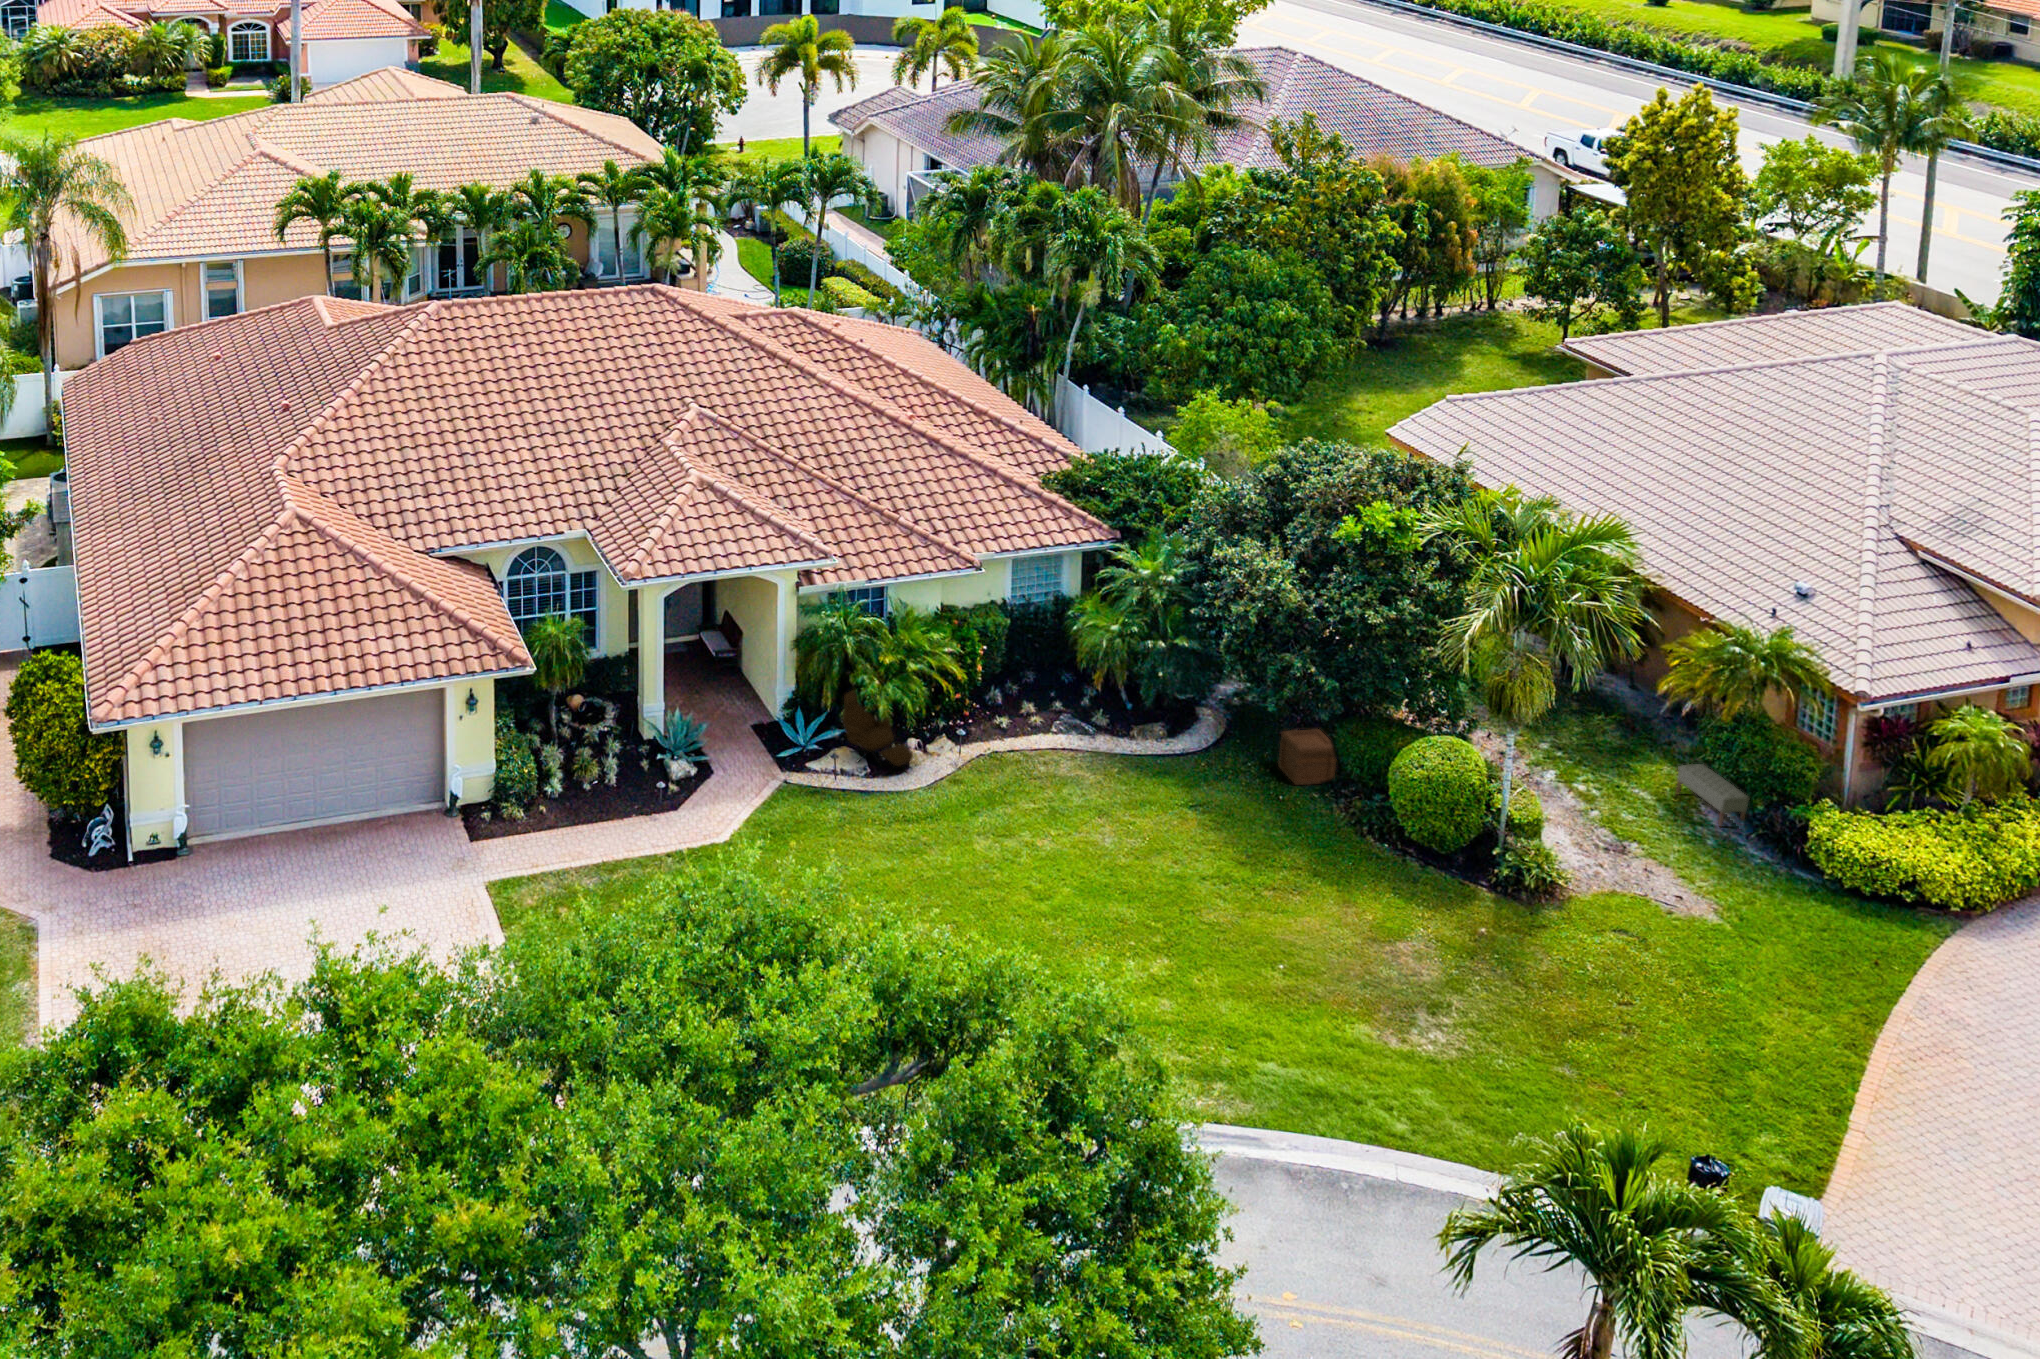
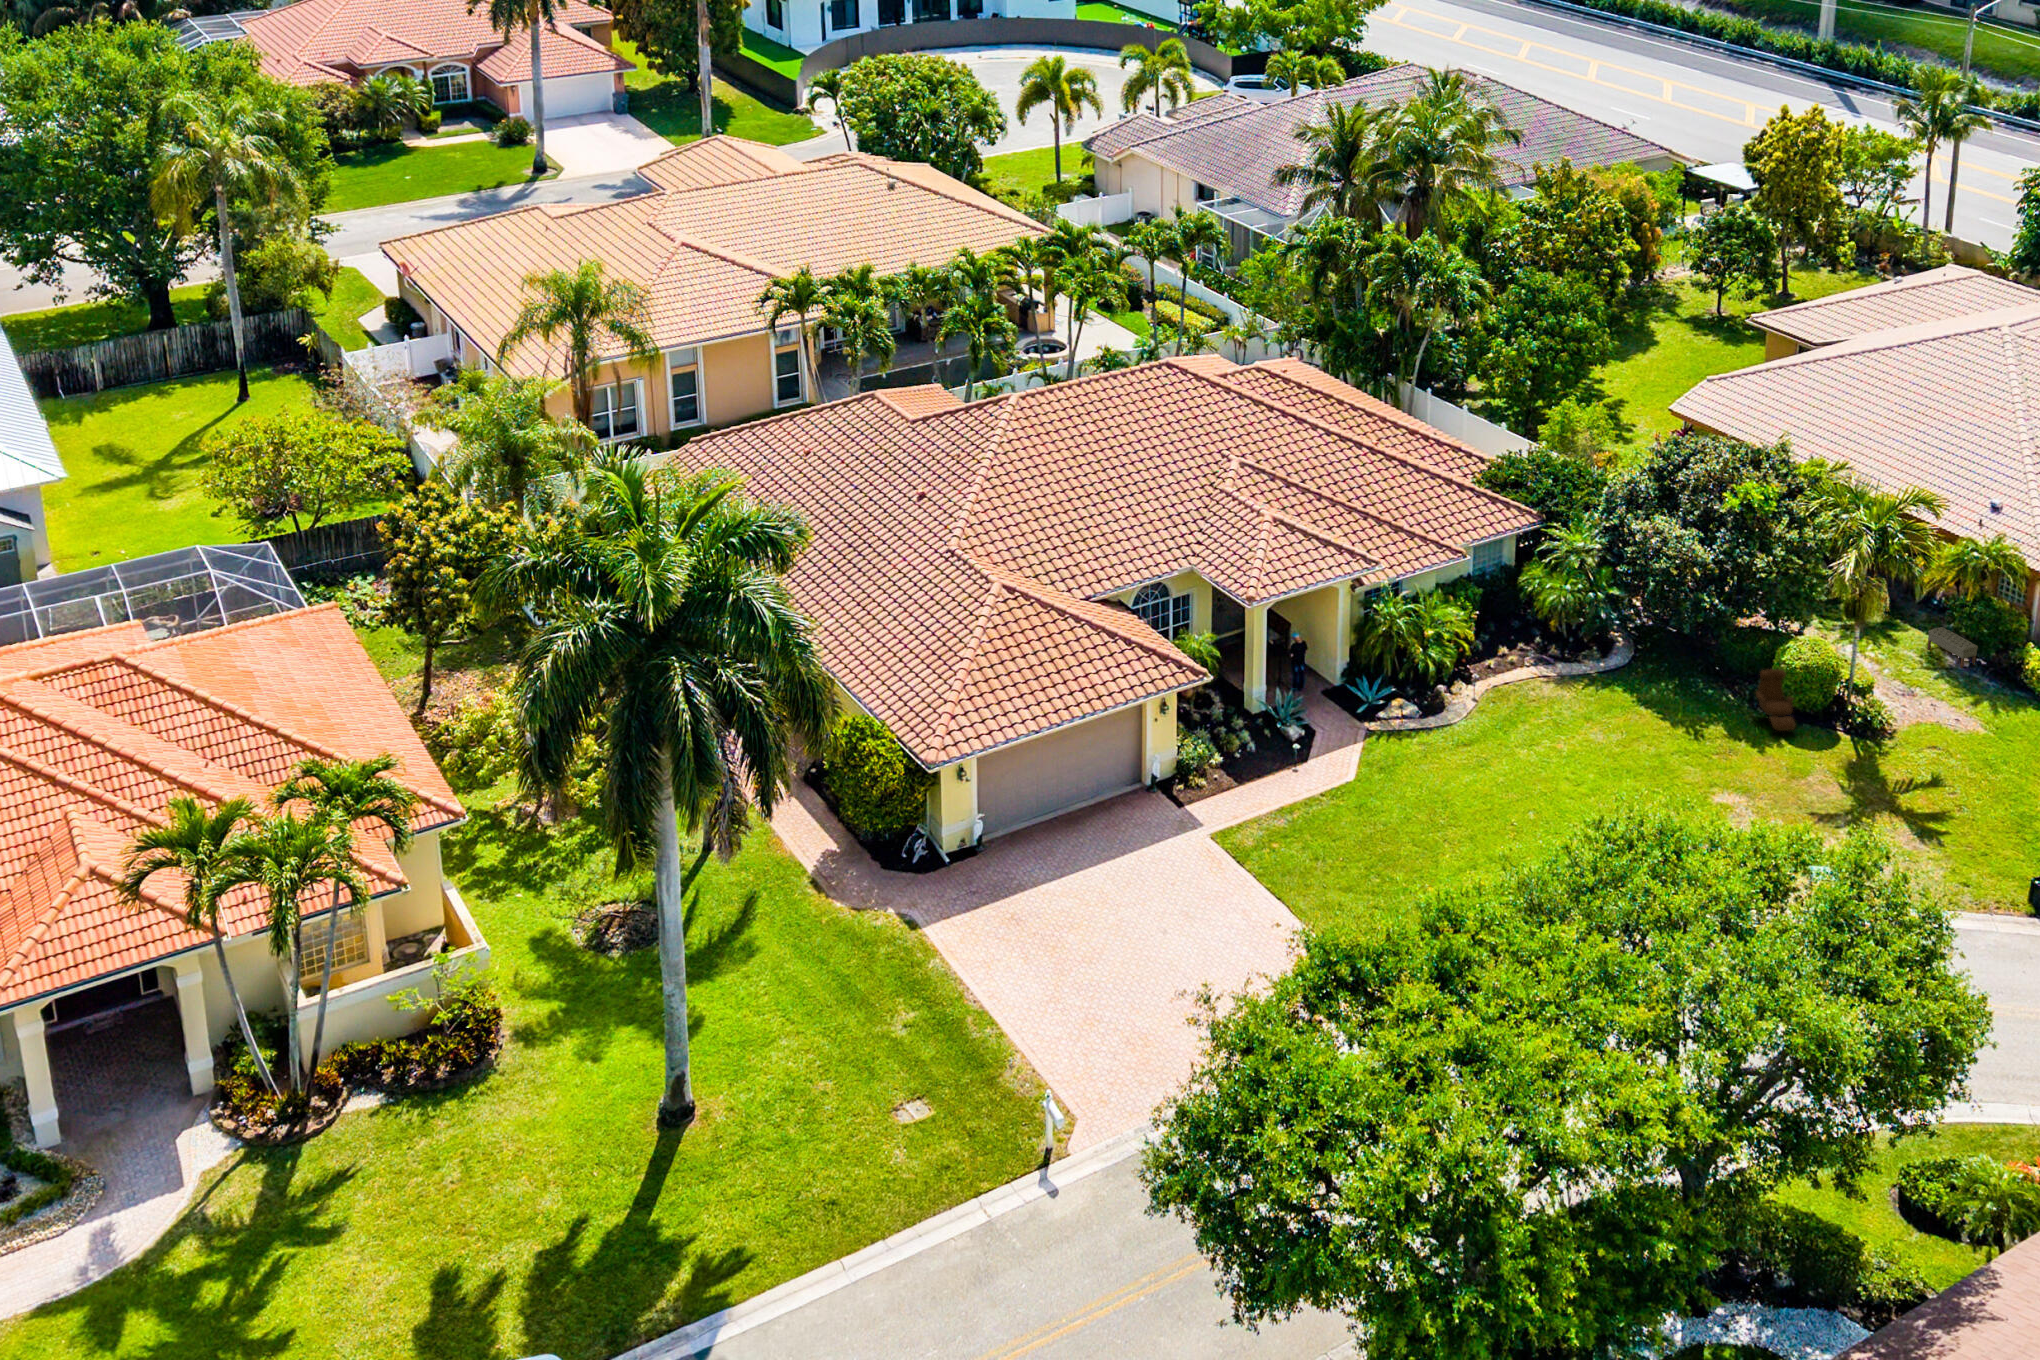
lounge chair: present [843,691,913,767] -> present [1756,669,1795,736]
wooden crate: present [1278,729,1337,785] -> none [1680,638,1722,679]

